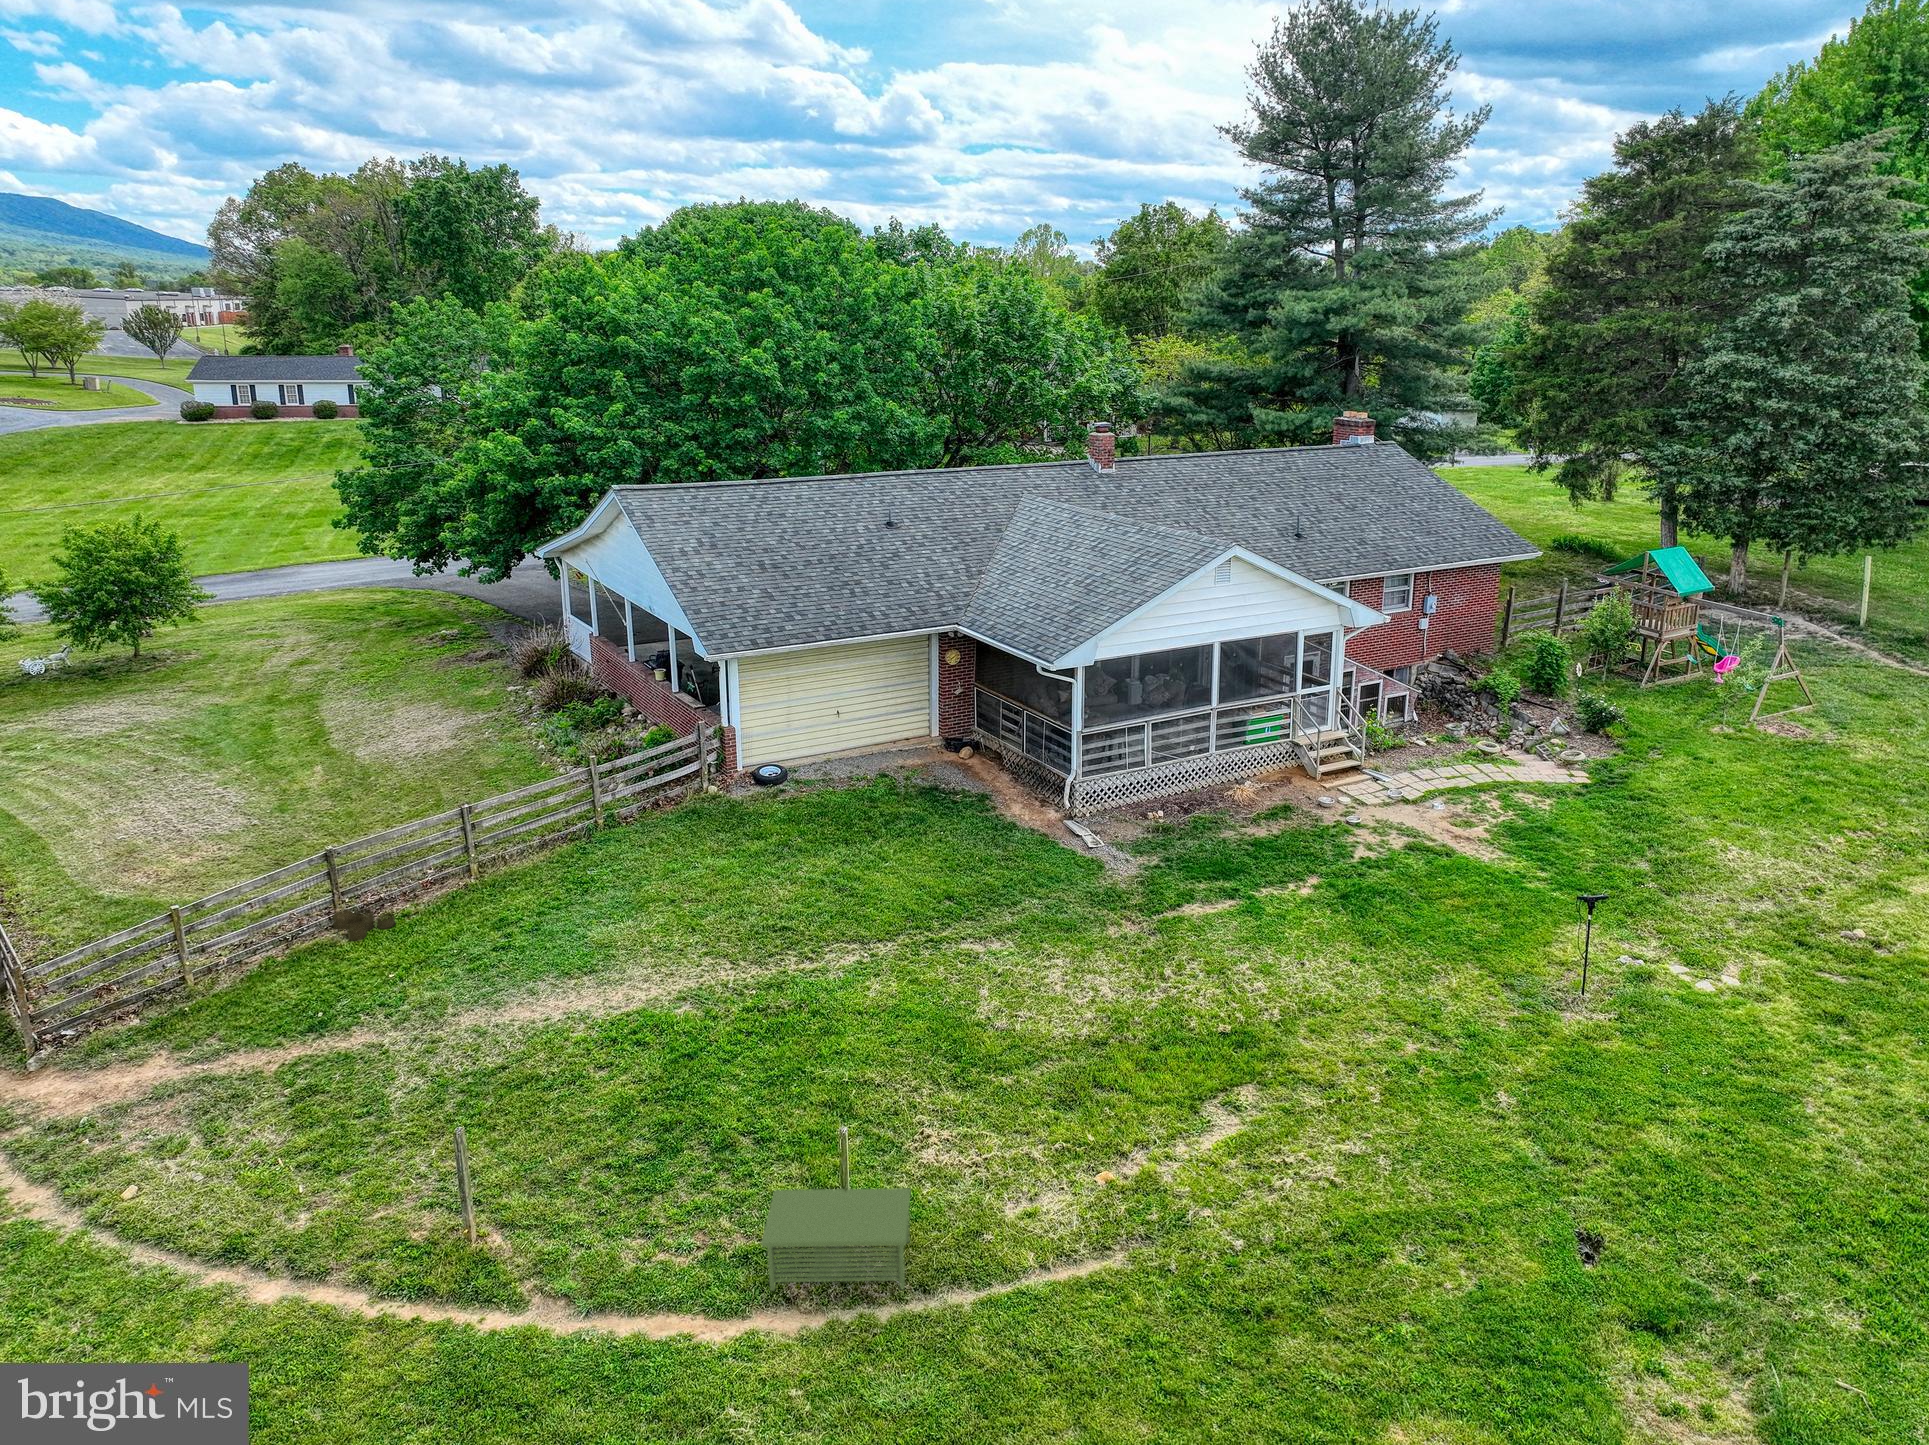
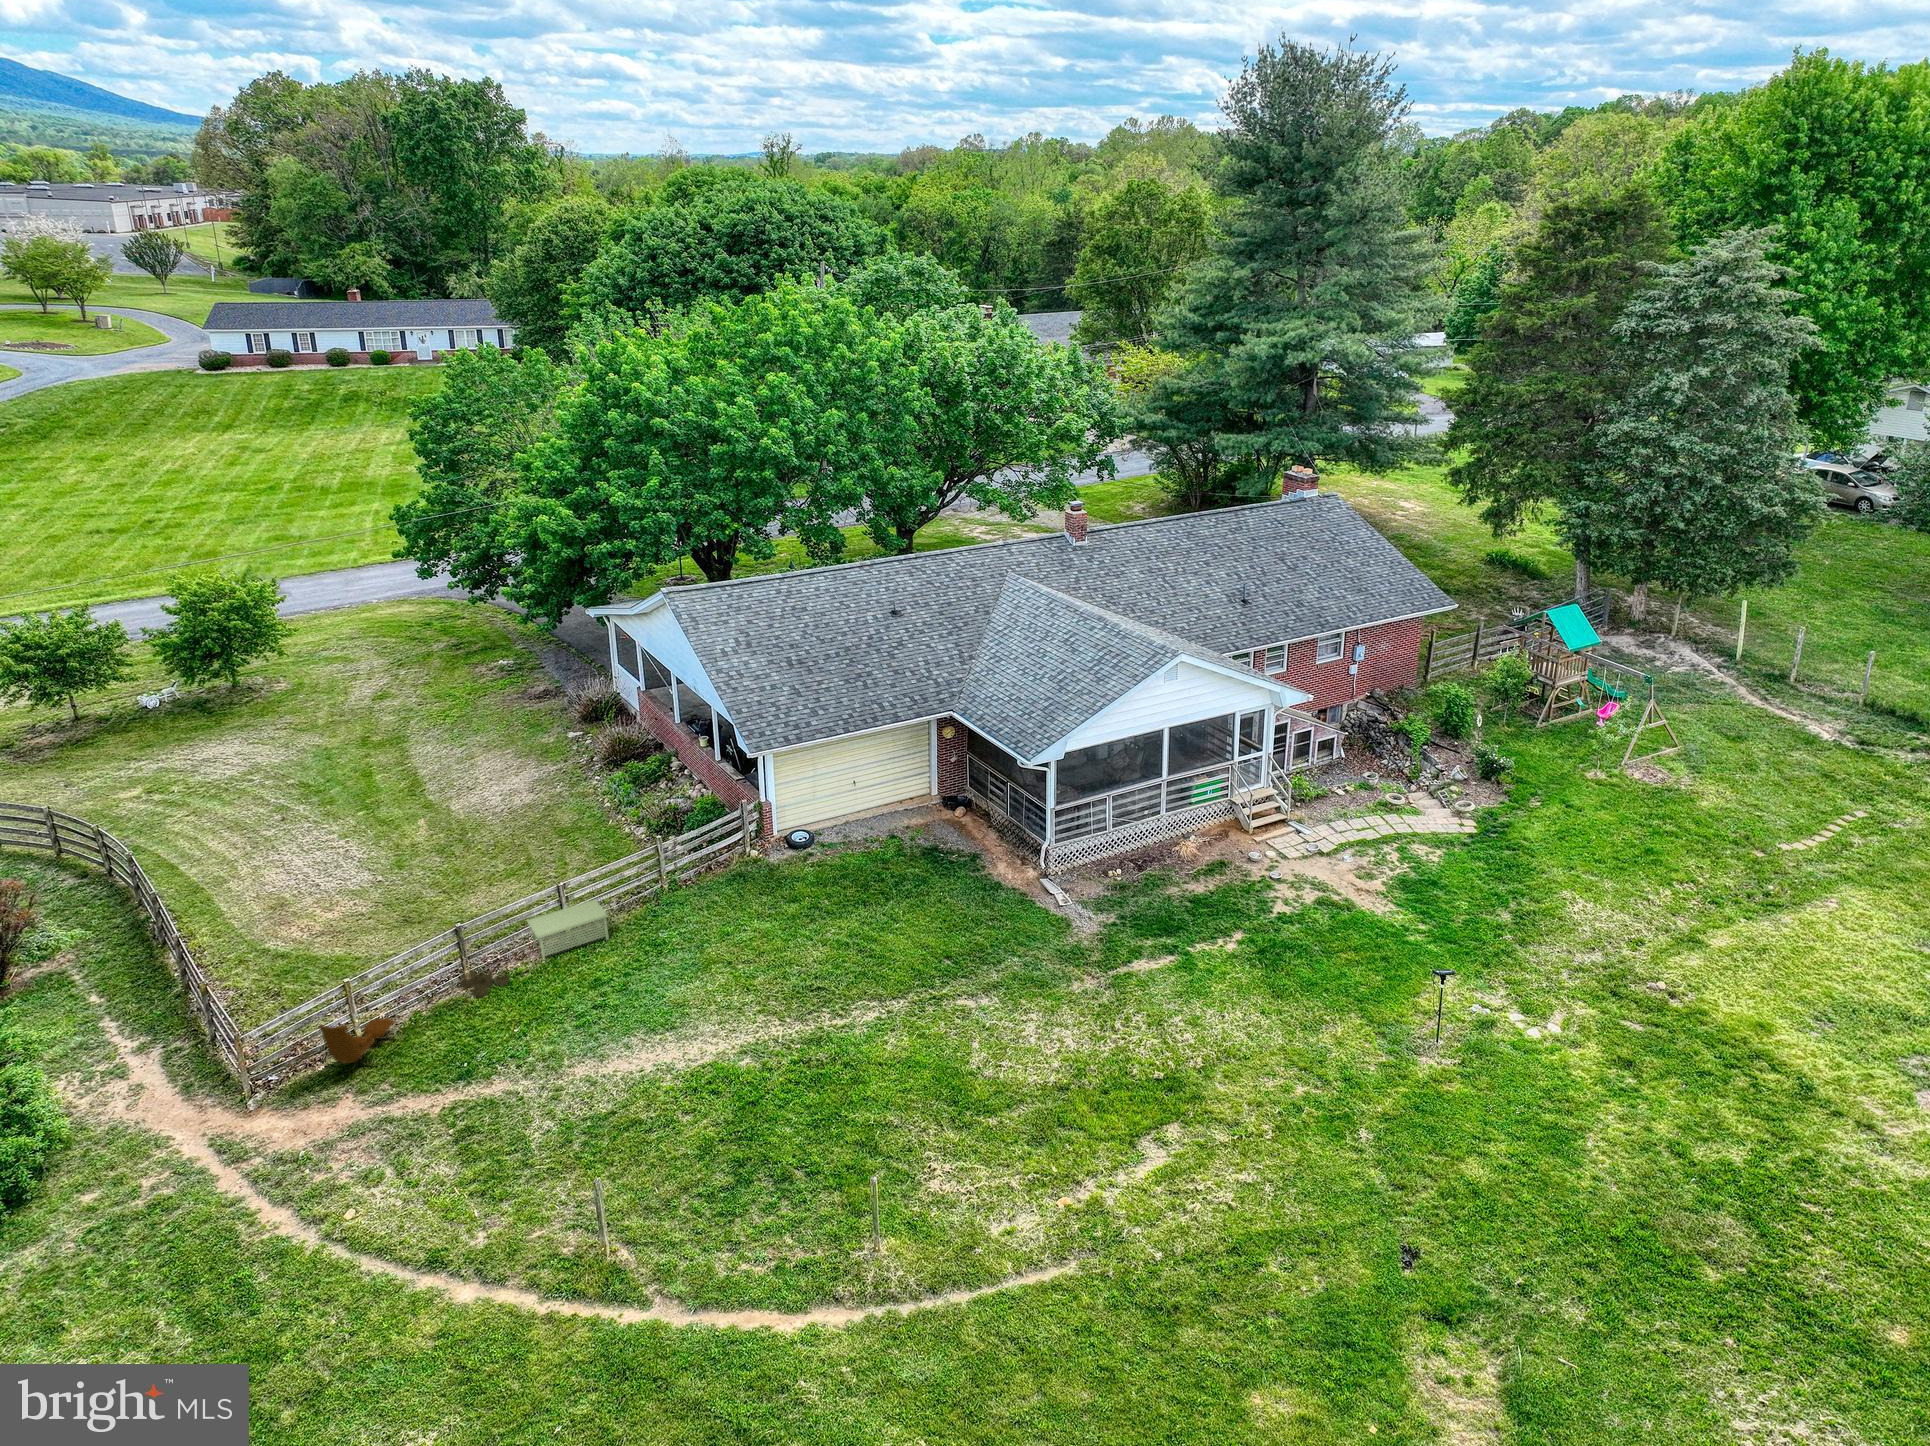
lounge chair: none [125,950,237,1028] -> present [318,1018,394,1070]
storage bench: present [761,1188,911,1291] -> present [527,900,609,960]

